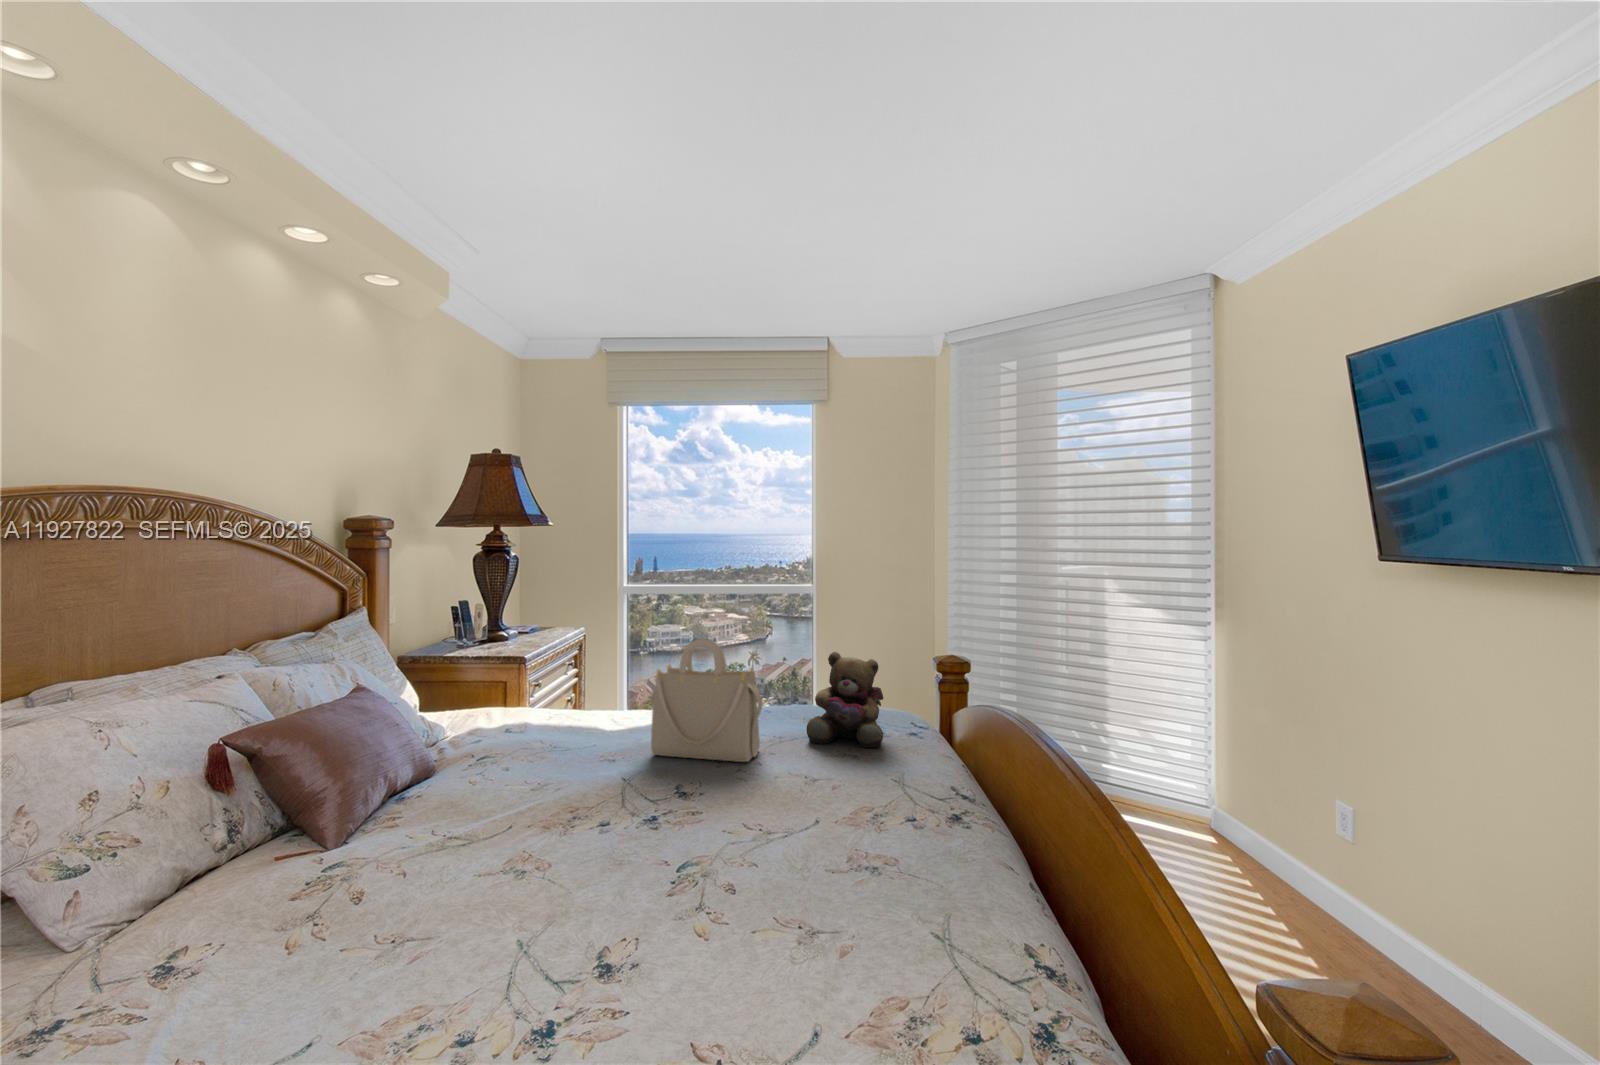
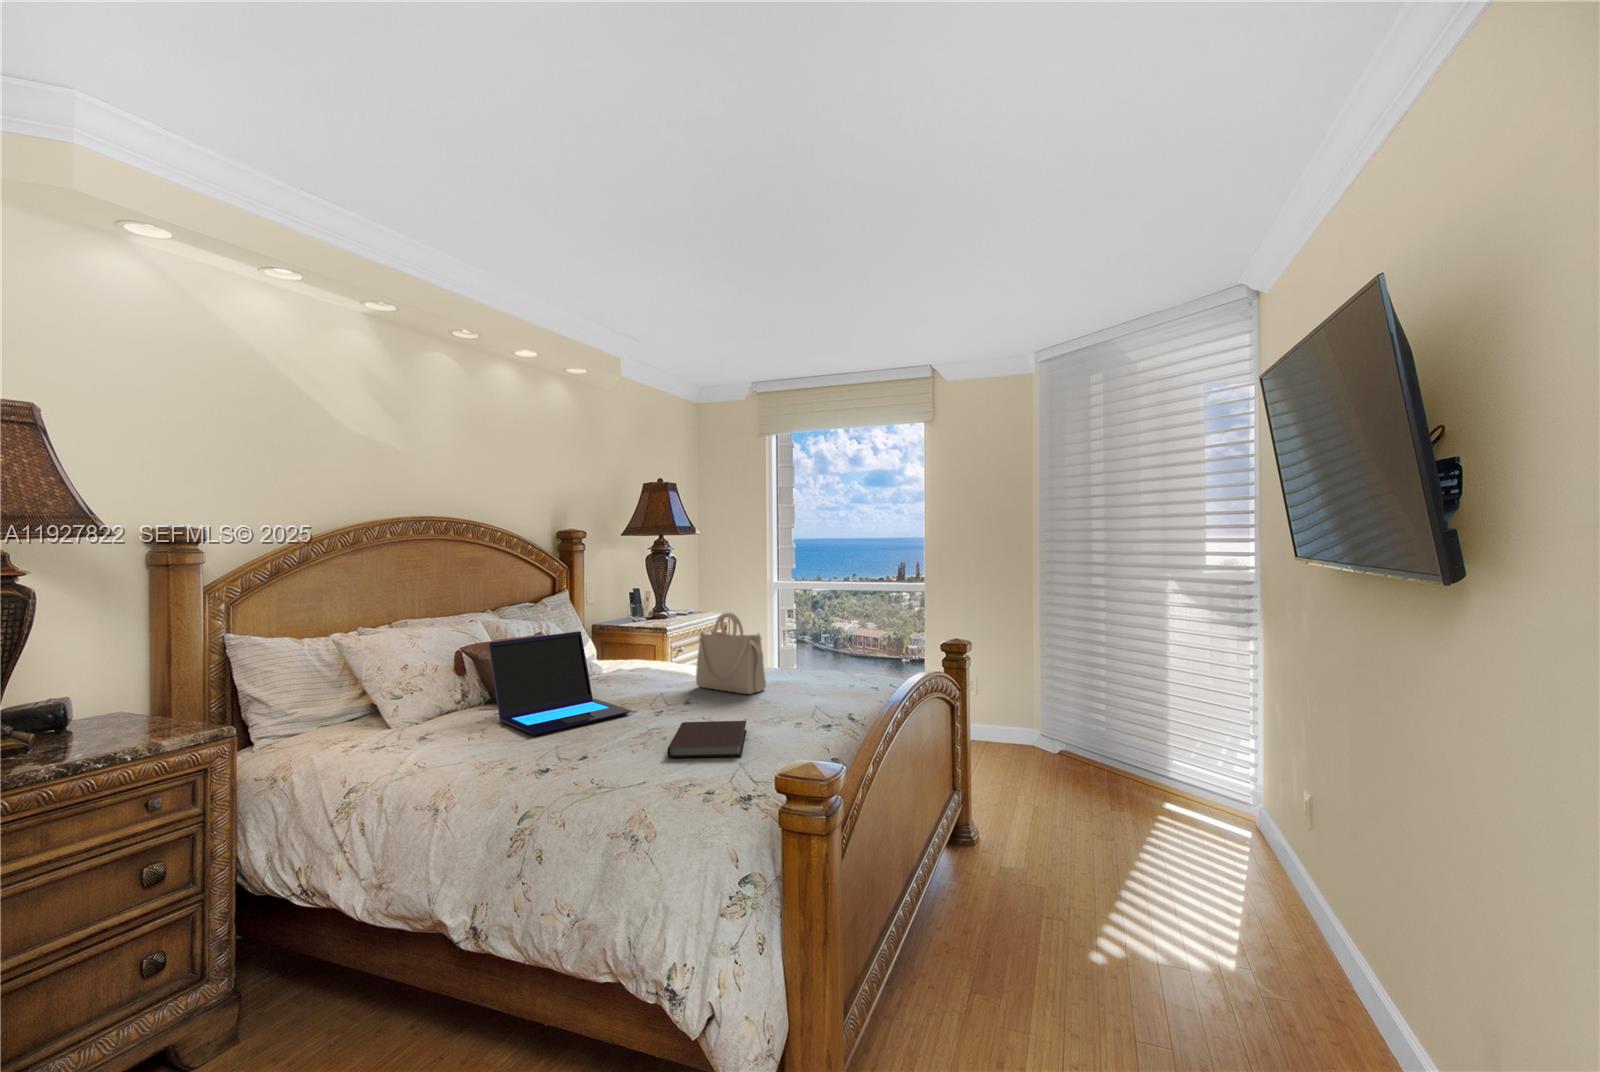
teddy bear: present [807,652,883,748] -> none [801,626,857,694]
laptop: none [301,686,595,915] -> present [489,631,631,735]
notebook: none [720,824,887,934] -> present [668,721,747,758]

